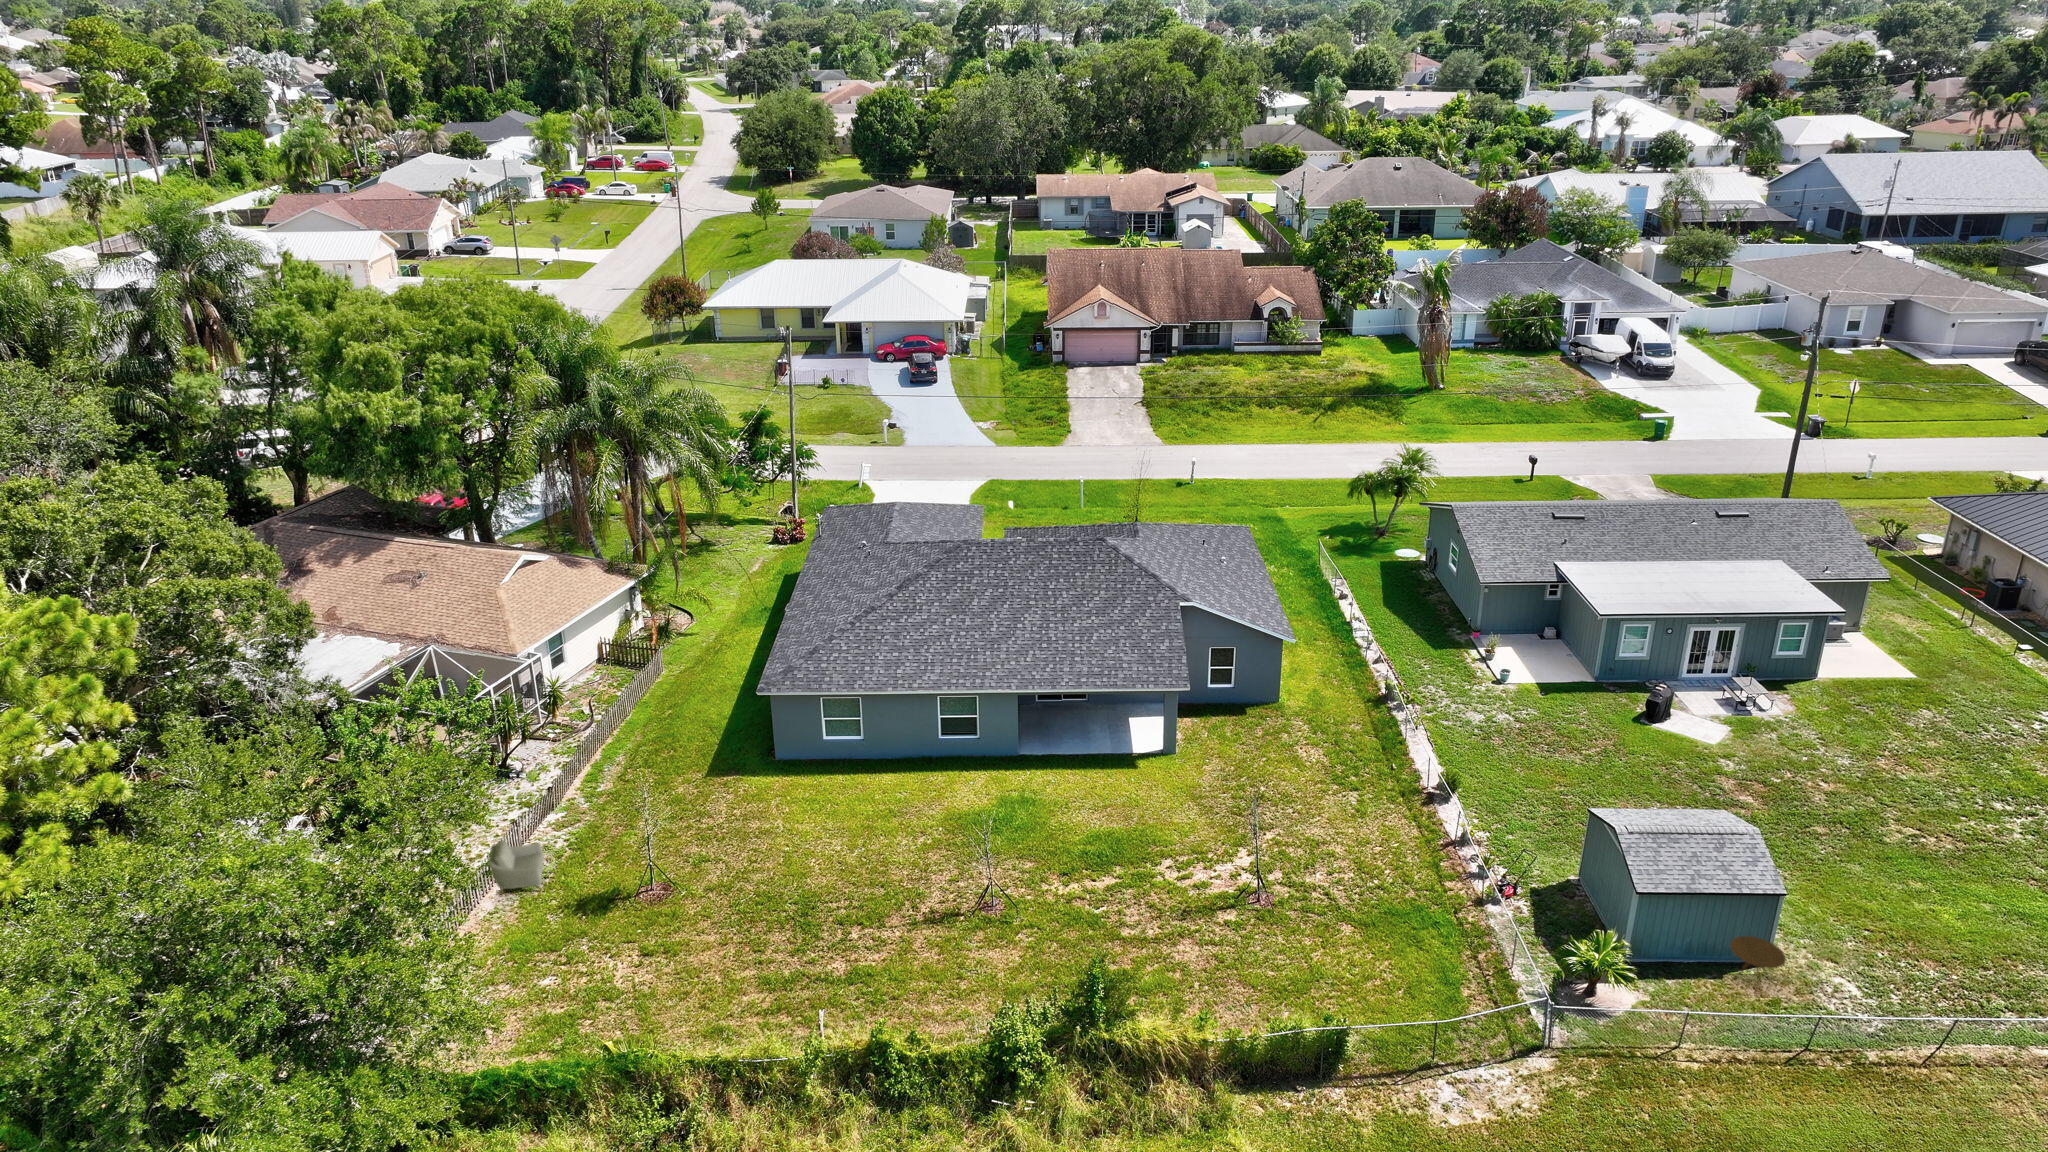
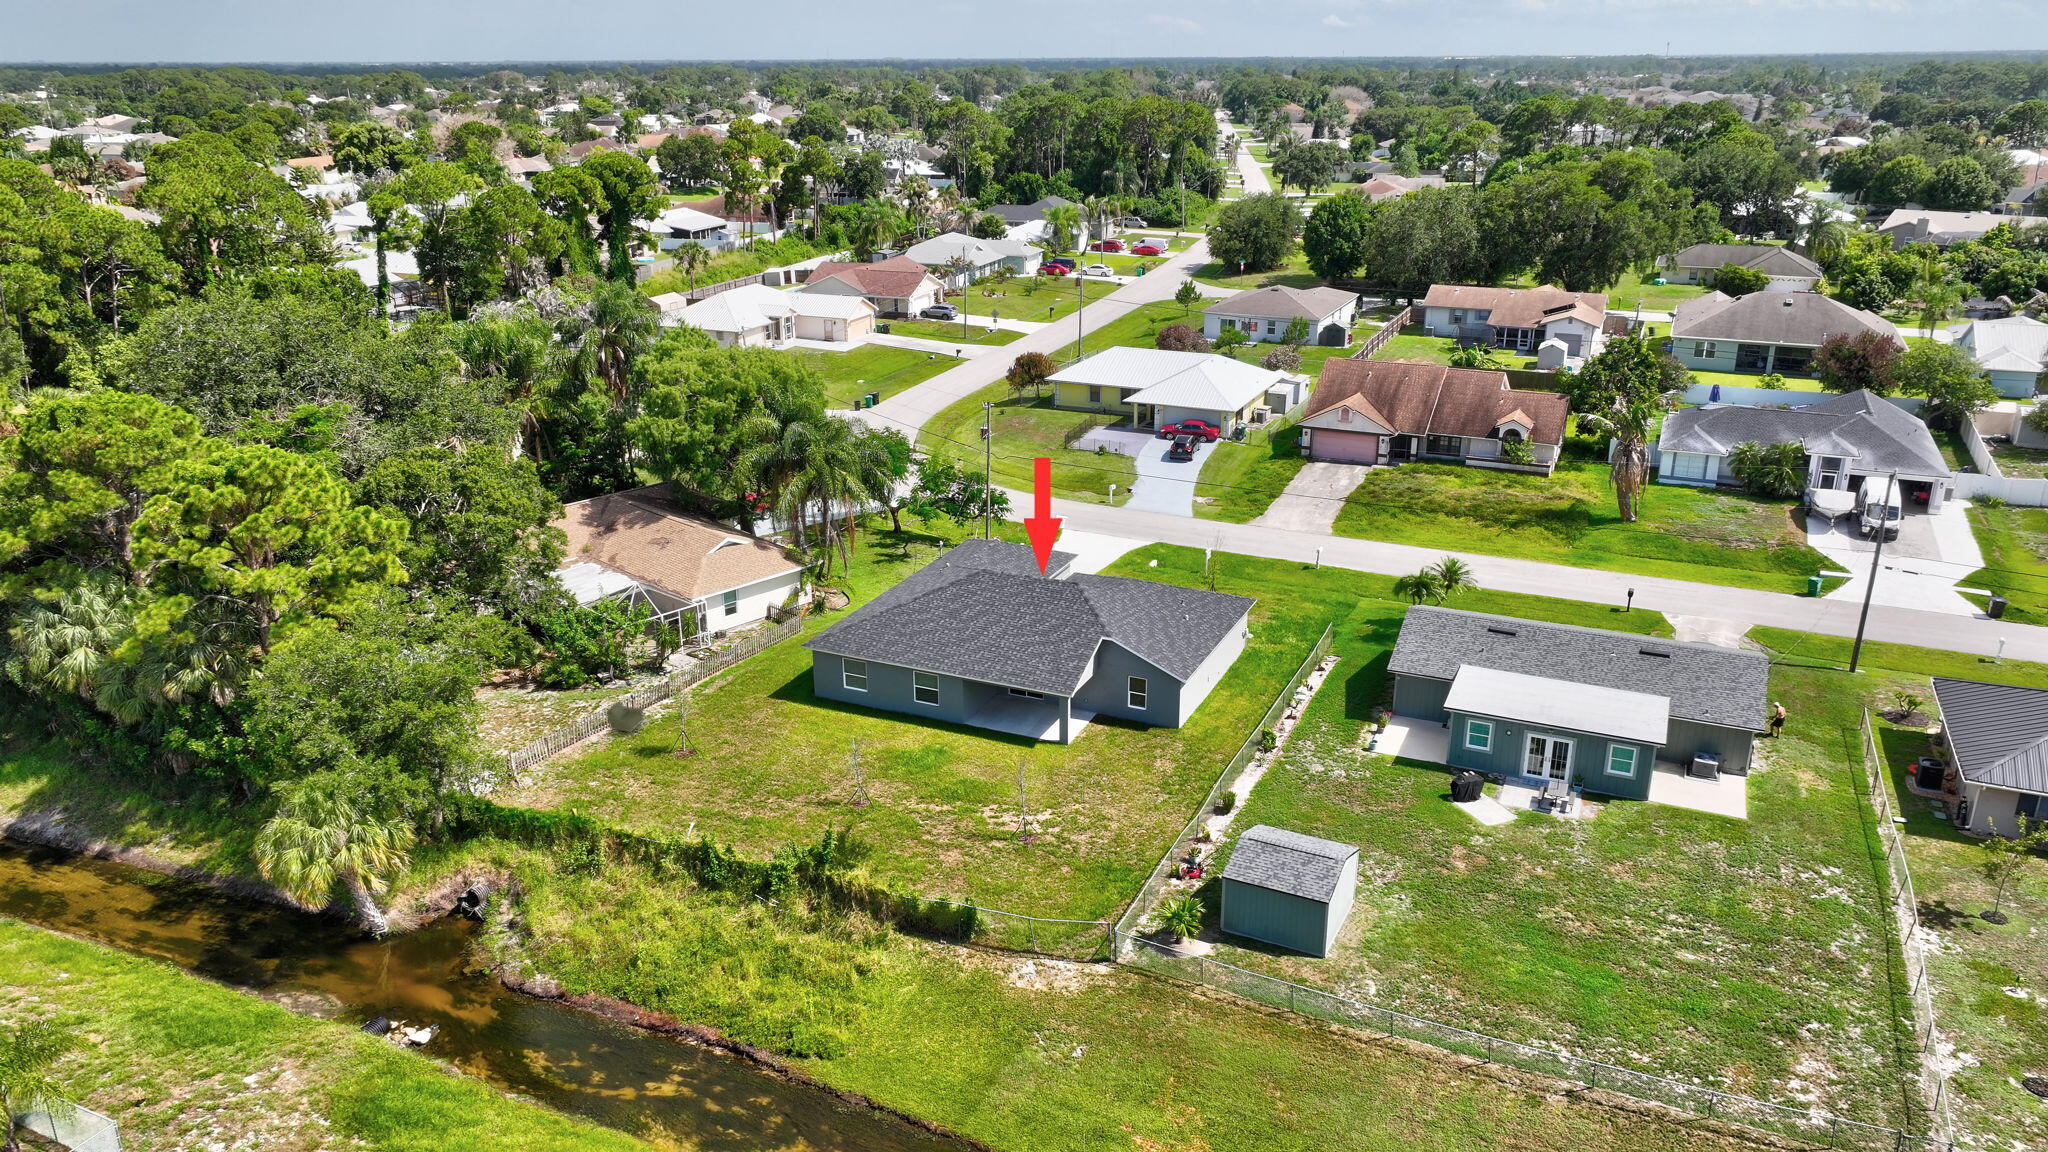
round table: present [1730,936,1786,988] -> none [1288,935,1326,975]

